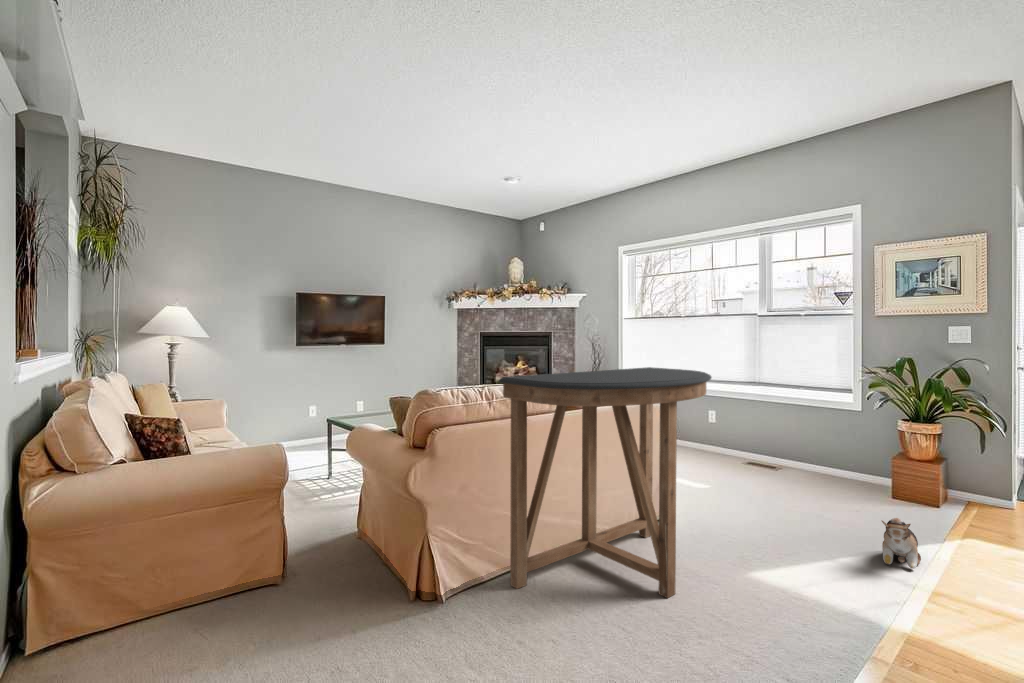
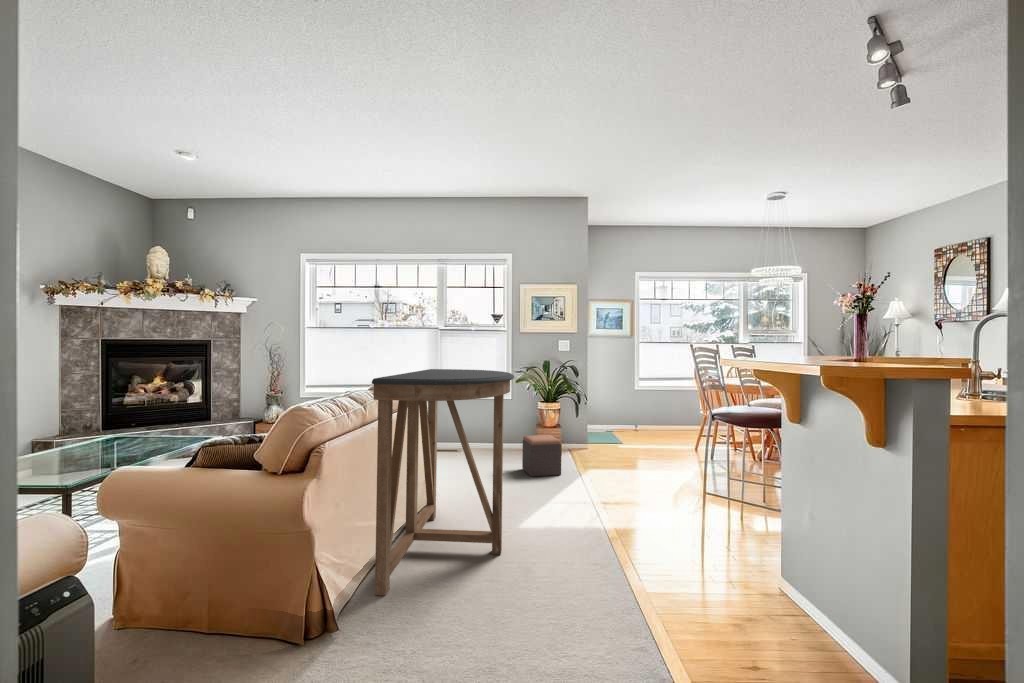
footstool: none [839,465,897,533] -> present [522,435,561,477]
plush toy: present [882,518,921,569] -> none [570,461,593,493]

